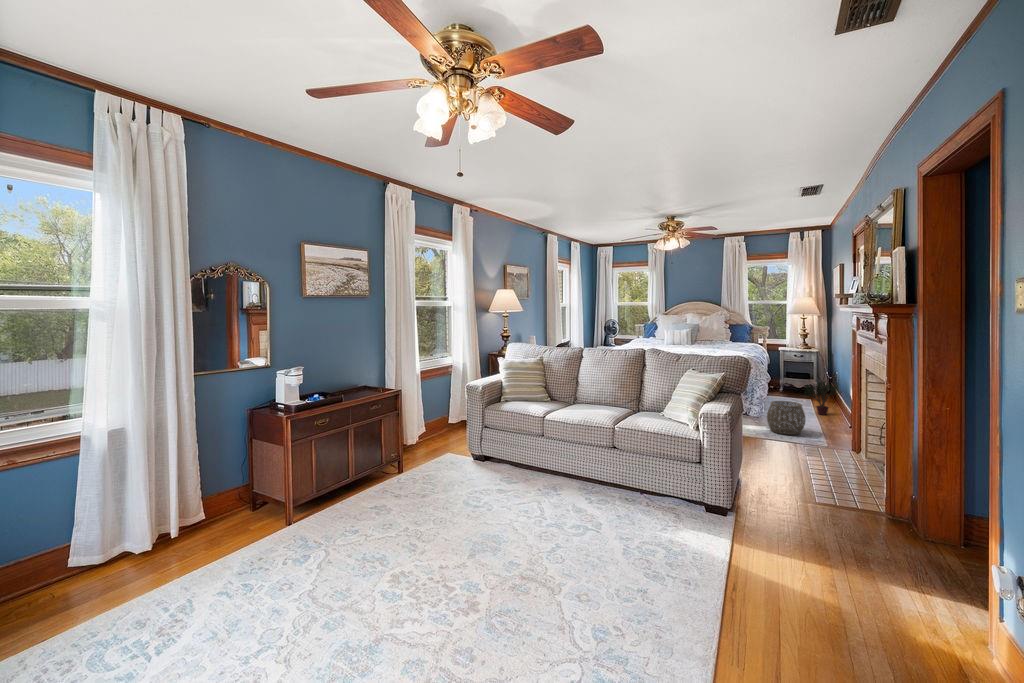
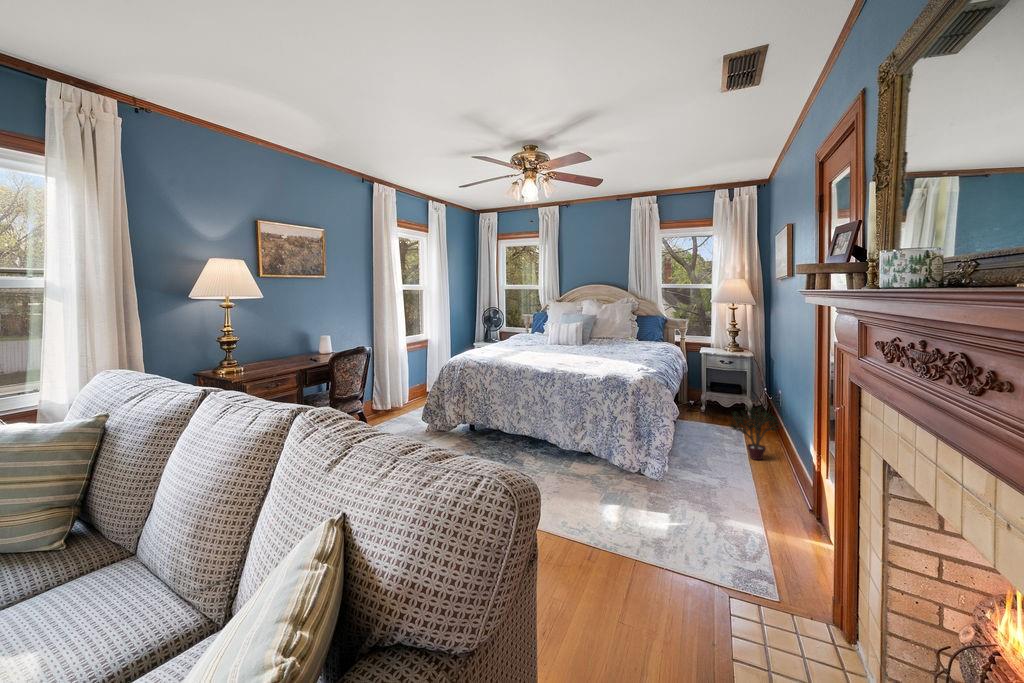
woven basket: present [767,401,805,435] -> none [663,452,728,520]

